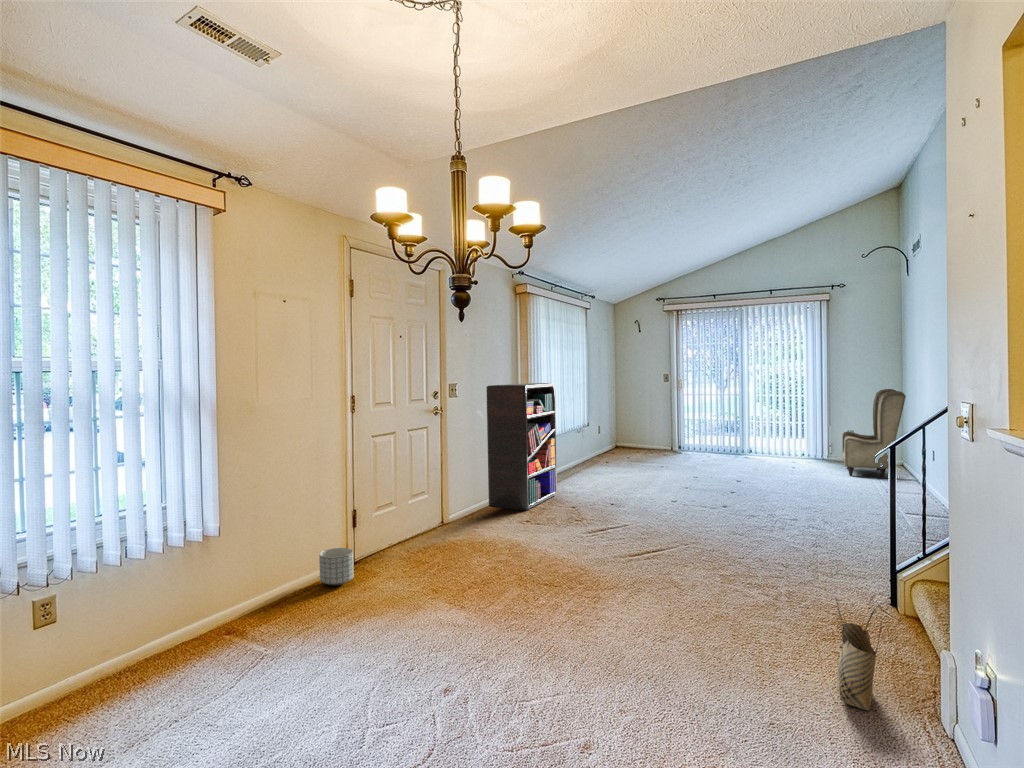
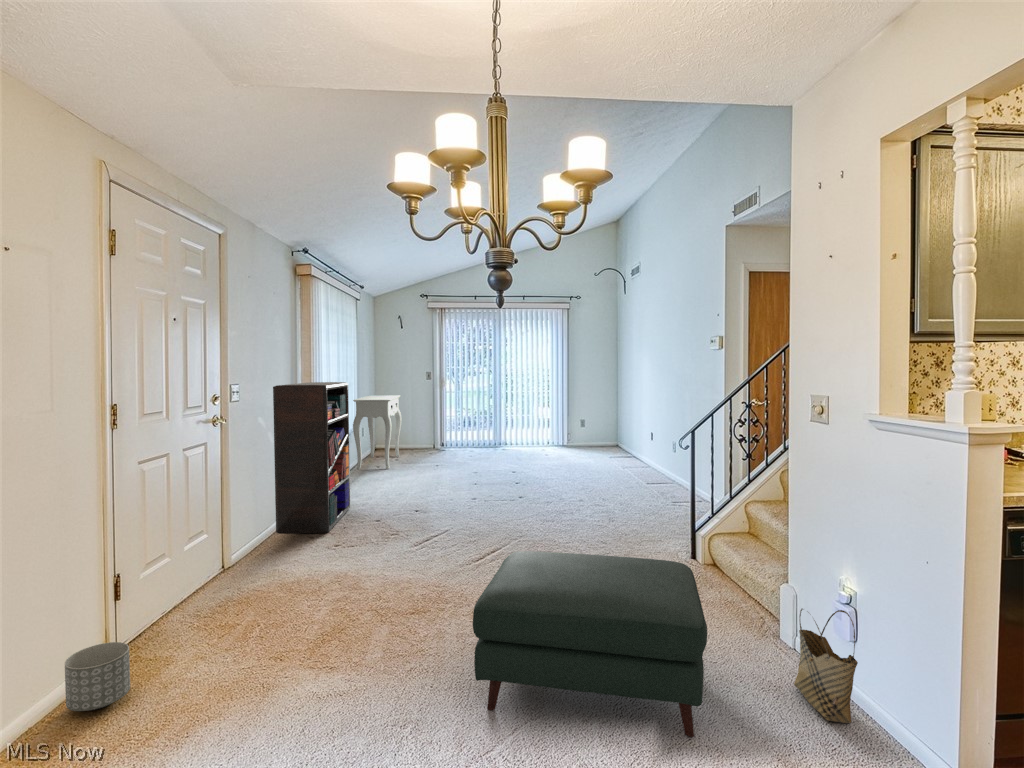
armchair: present [842,389,906,478] -> none [587,386,641,463]
console table: none [582,397,635,467] -> present [353,395,402,469]
ottoman: none [544,524,759,683] -> present [473,551,707,737]

